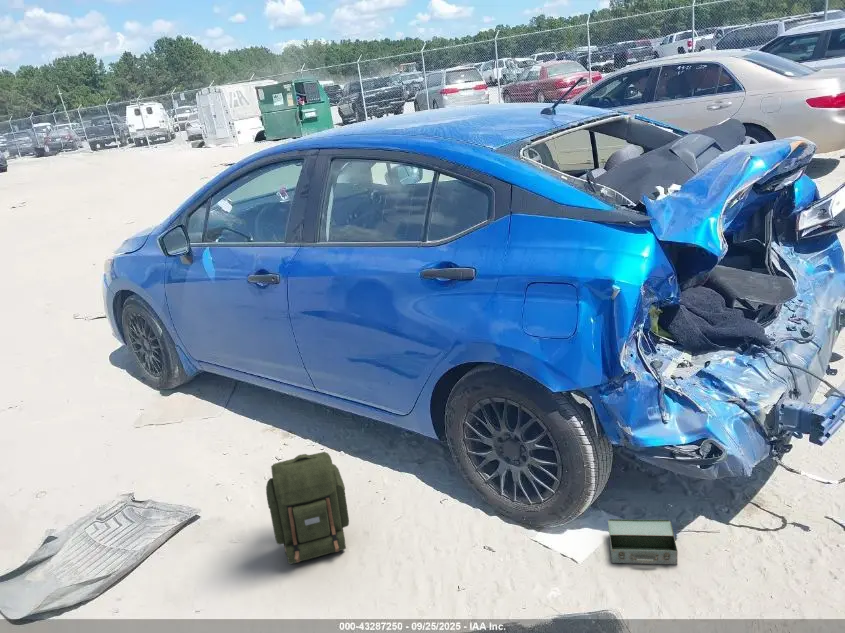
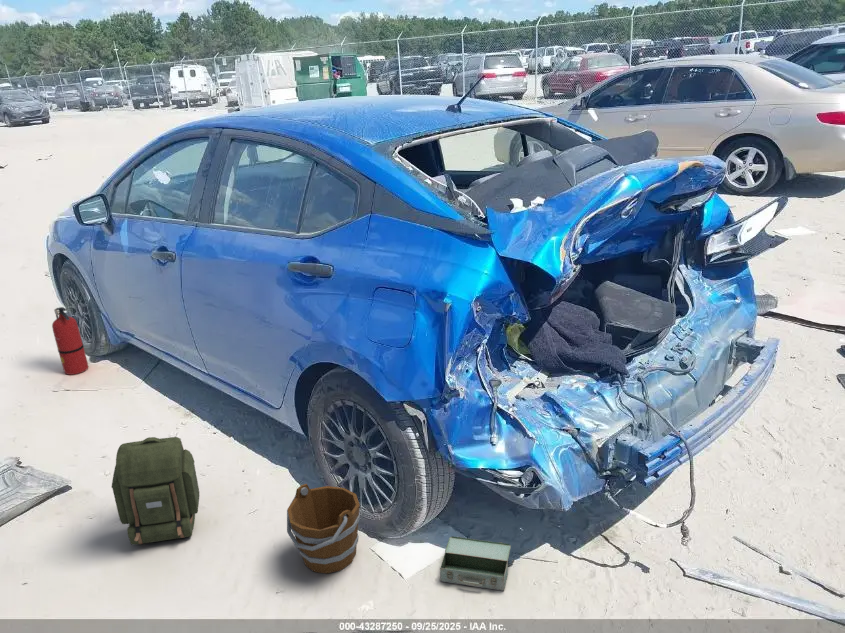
fire extinguisher: none [127,342,163,410] -> present [52,307,88,375]
bucket: none [448,484,522,569] -> present [287,484,360,574]

